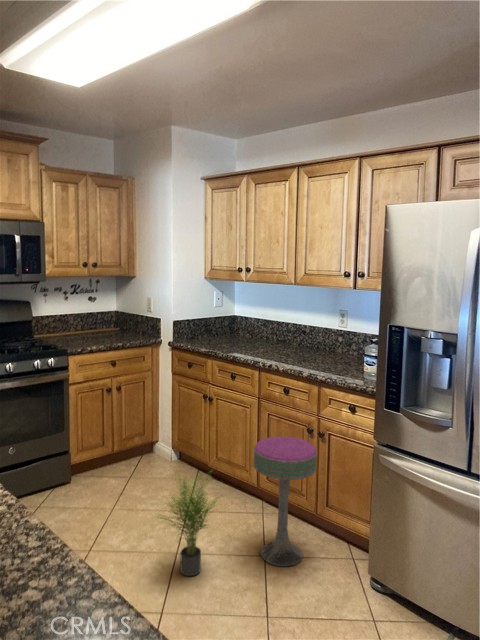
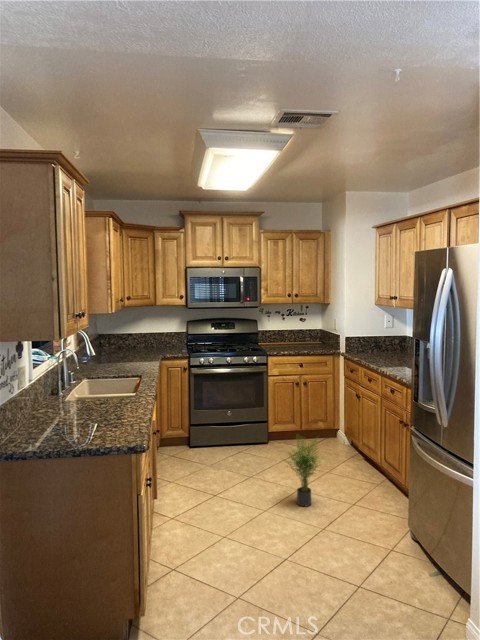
bar stool: present [254,437,317,566] -> none [352,422,402,520]

